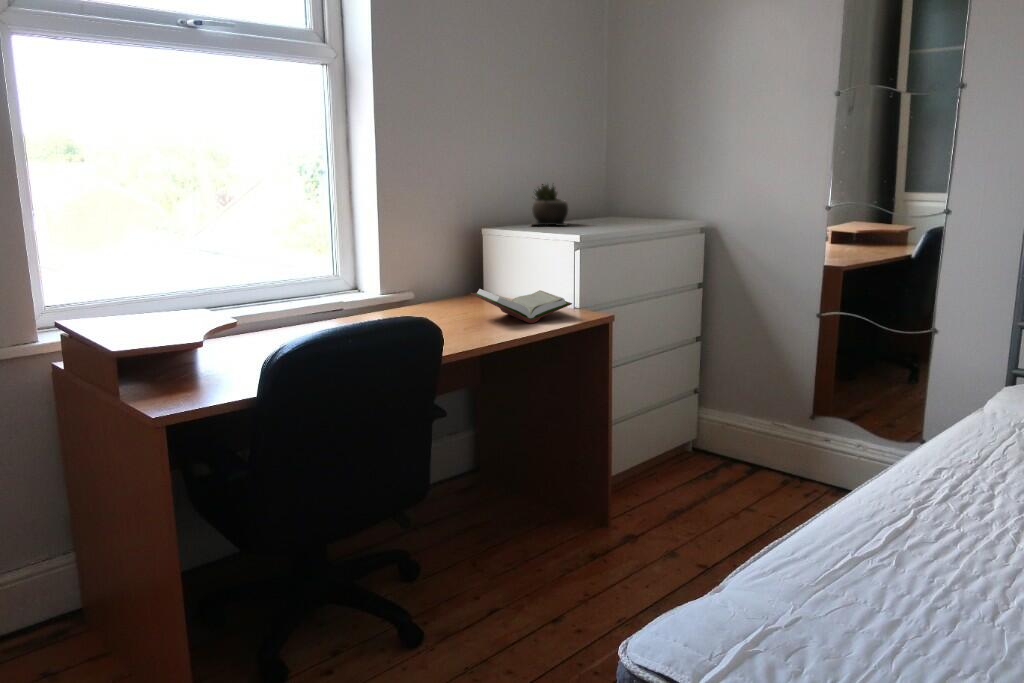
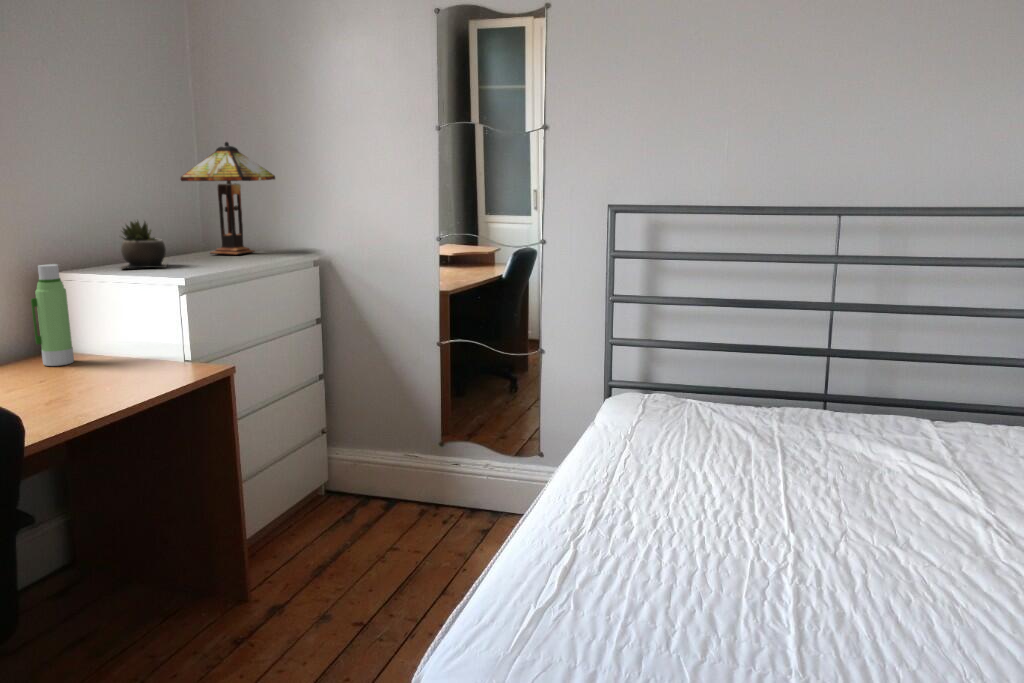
table lamp: none [588,113,673,219] -> present [181,142,275,255]
water bottle: none [460,218,487,303] -> present [31,264,74,366]
book: present [471,289,572,323] -> none [54,345,186,386]

